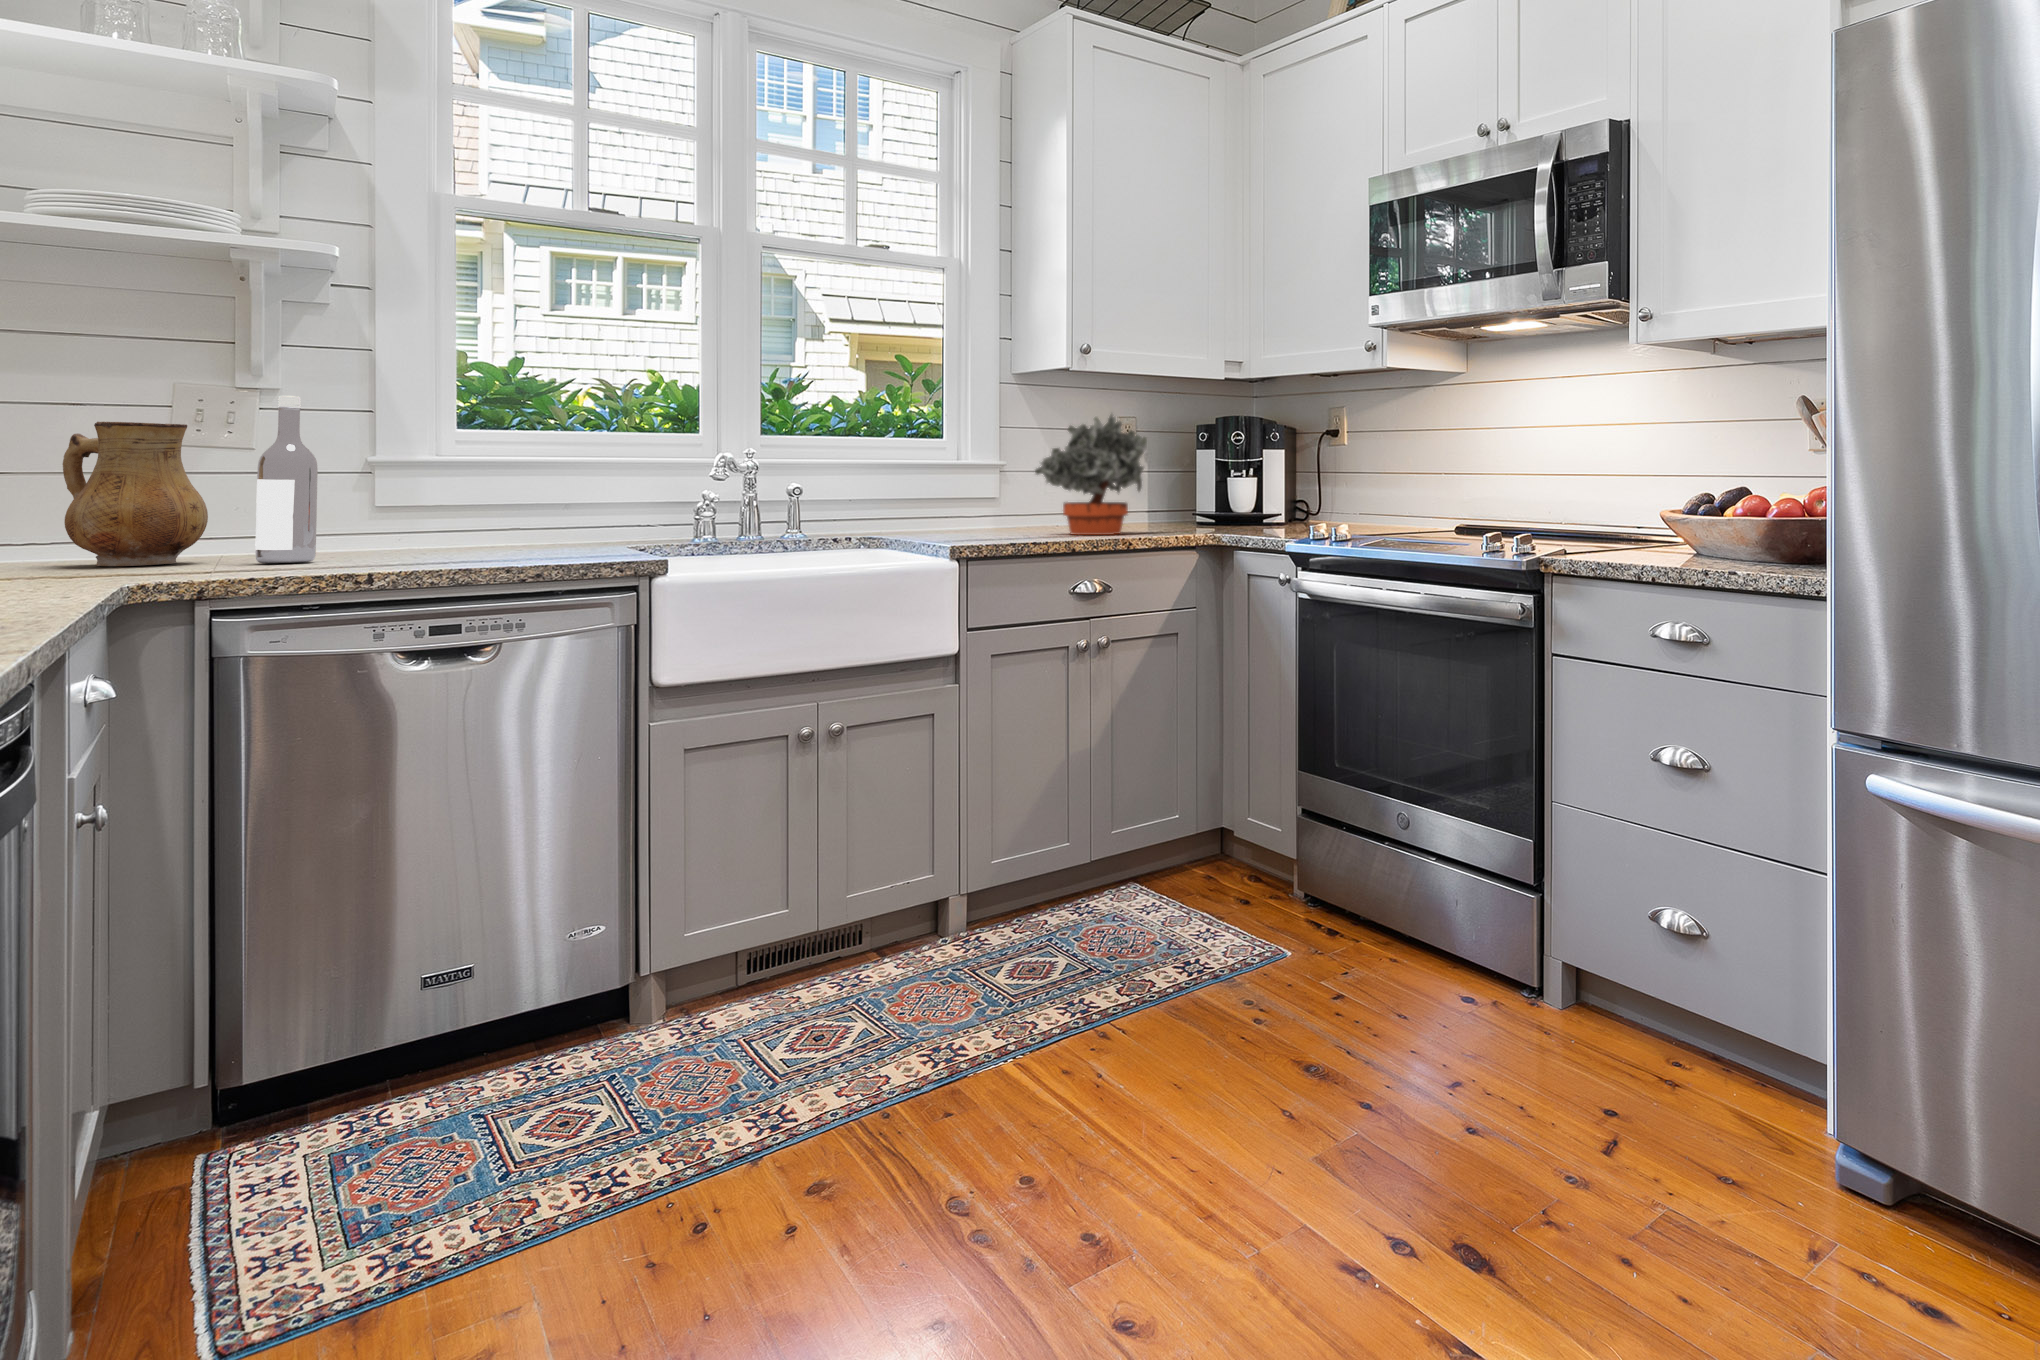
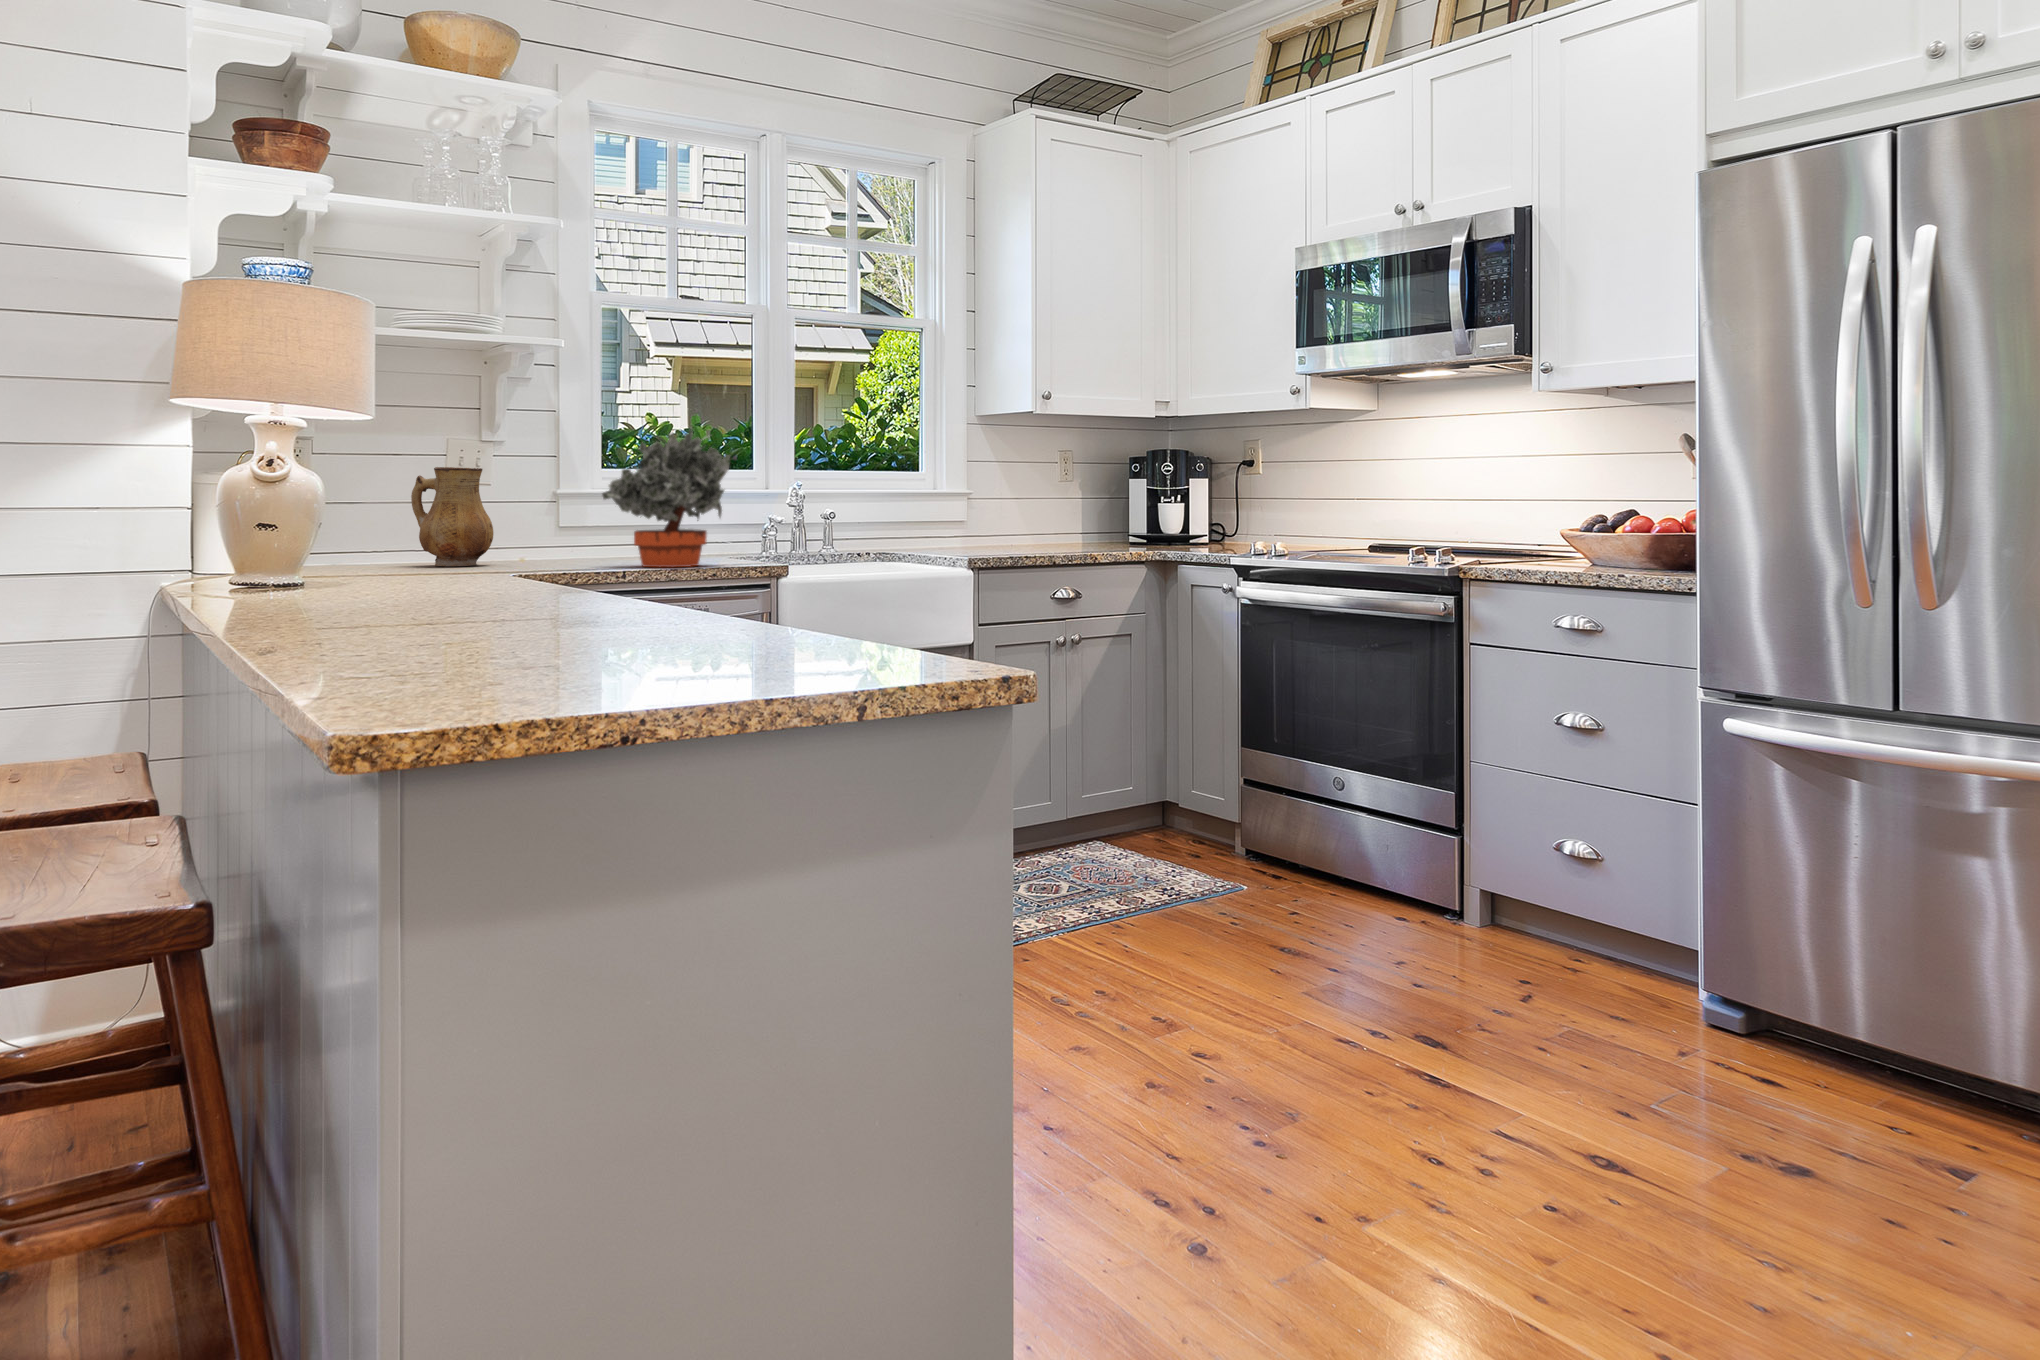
wine bottle: present [255,396,318,563] -> none [528,448,561,565]
potted plant: present [1035,414,1147,535] -> present [602,430,729,567]

